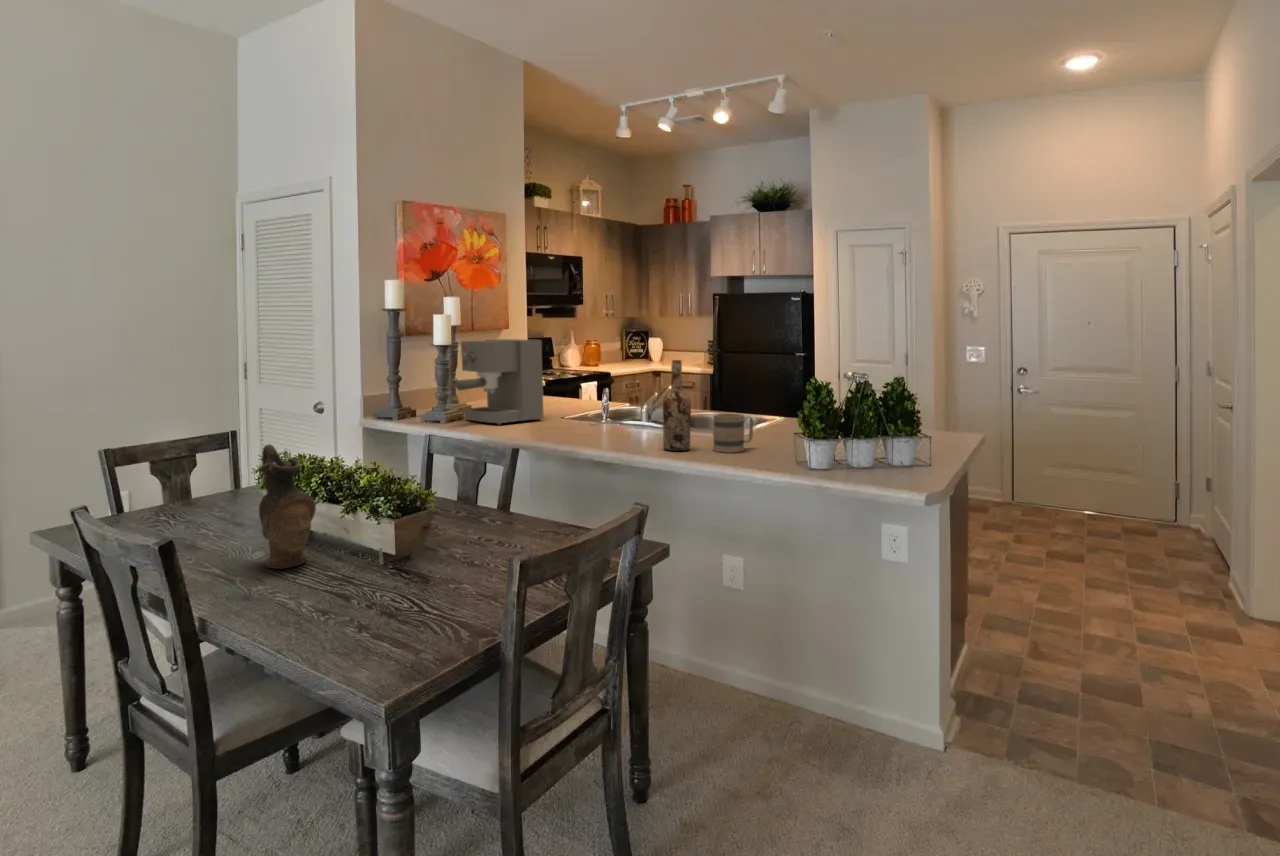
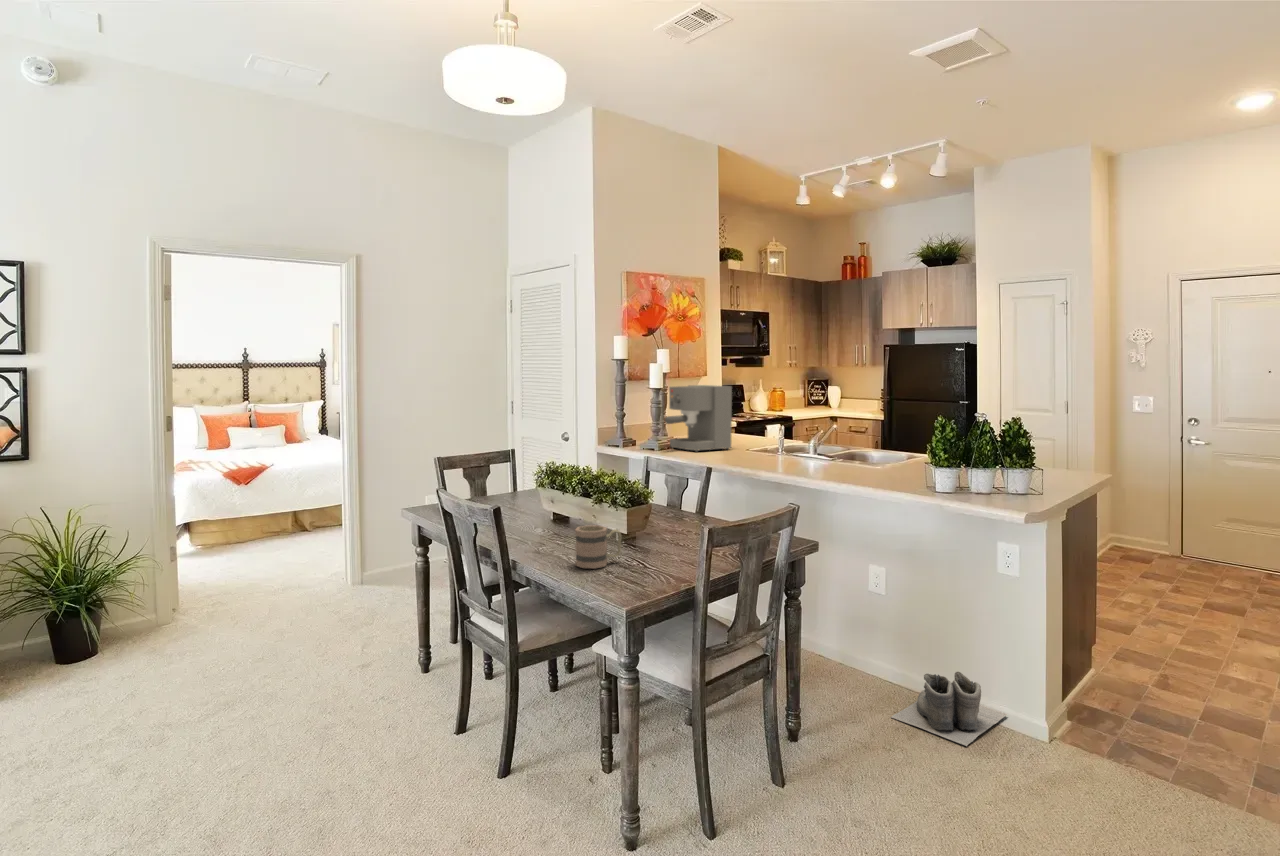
wine bottle: present [663,360,691,451] -> none [824,404,847,475]
mug: present [713,413,754,453] -> present [575,525,621,569]
ceramic pitcher: present [258,444,316,569] -> none [542,455,577,538]
boots: none [757,692,891,792] -> present [891,672,1007,746]

